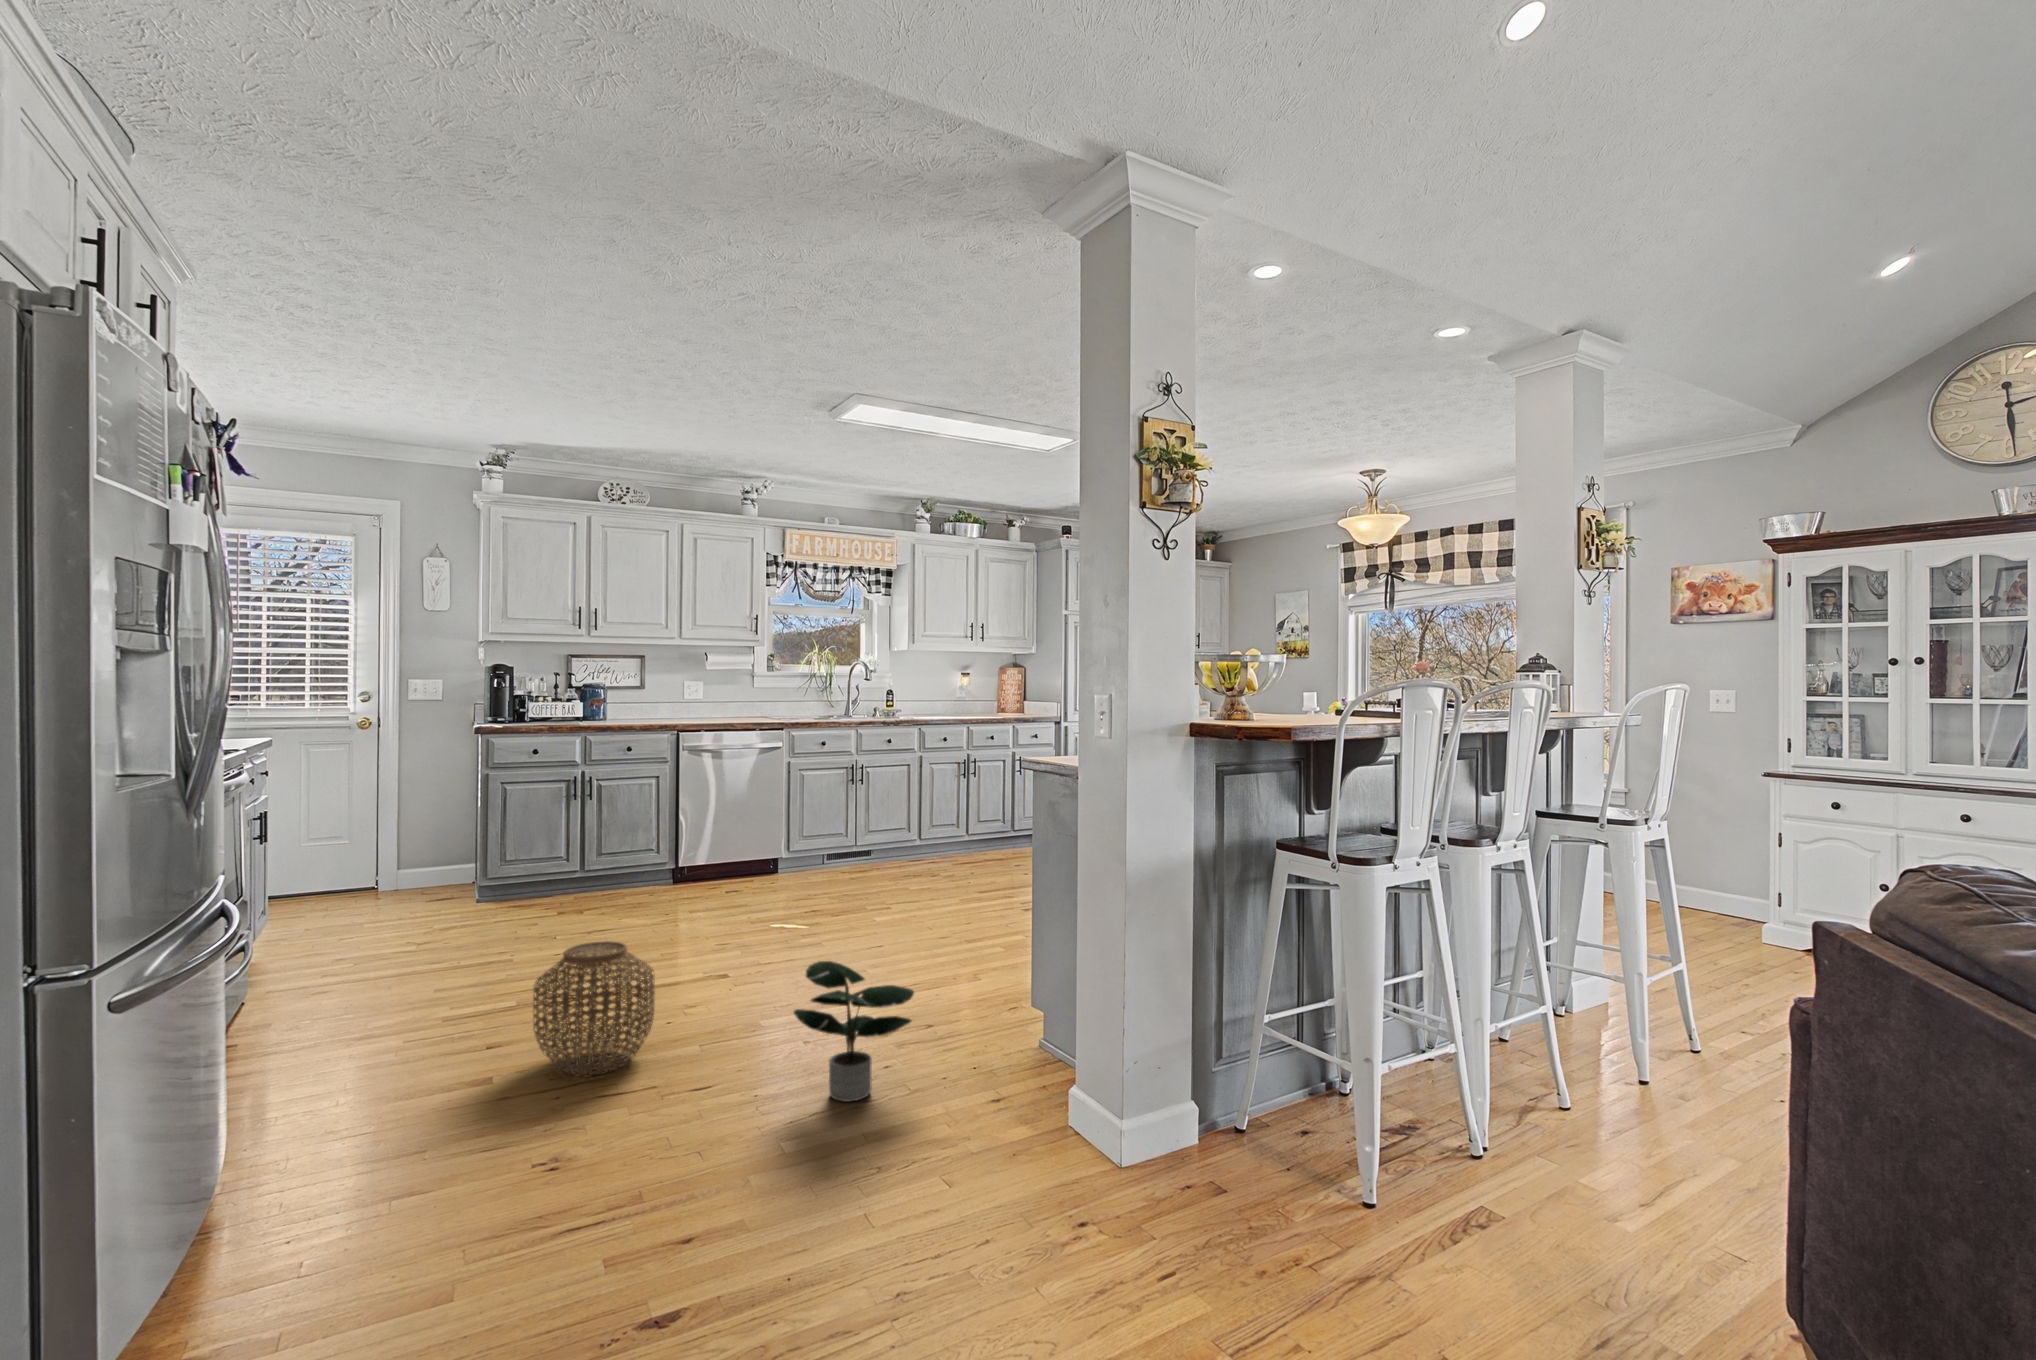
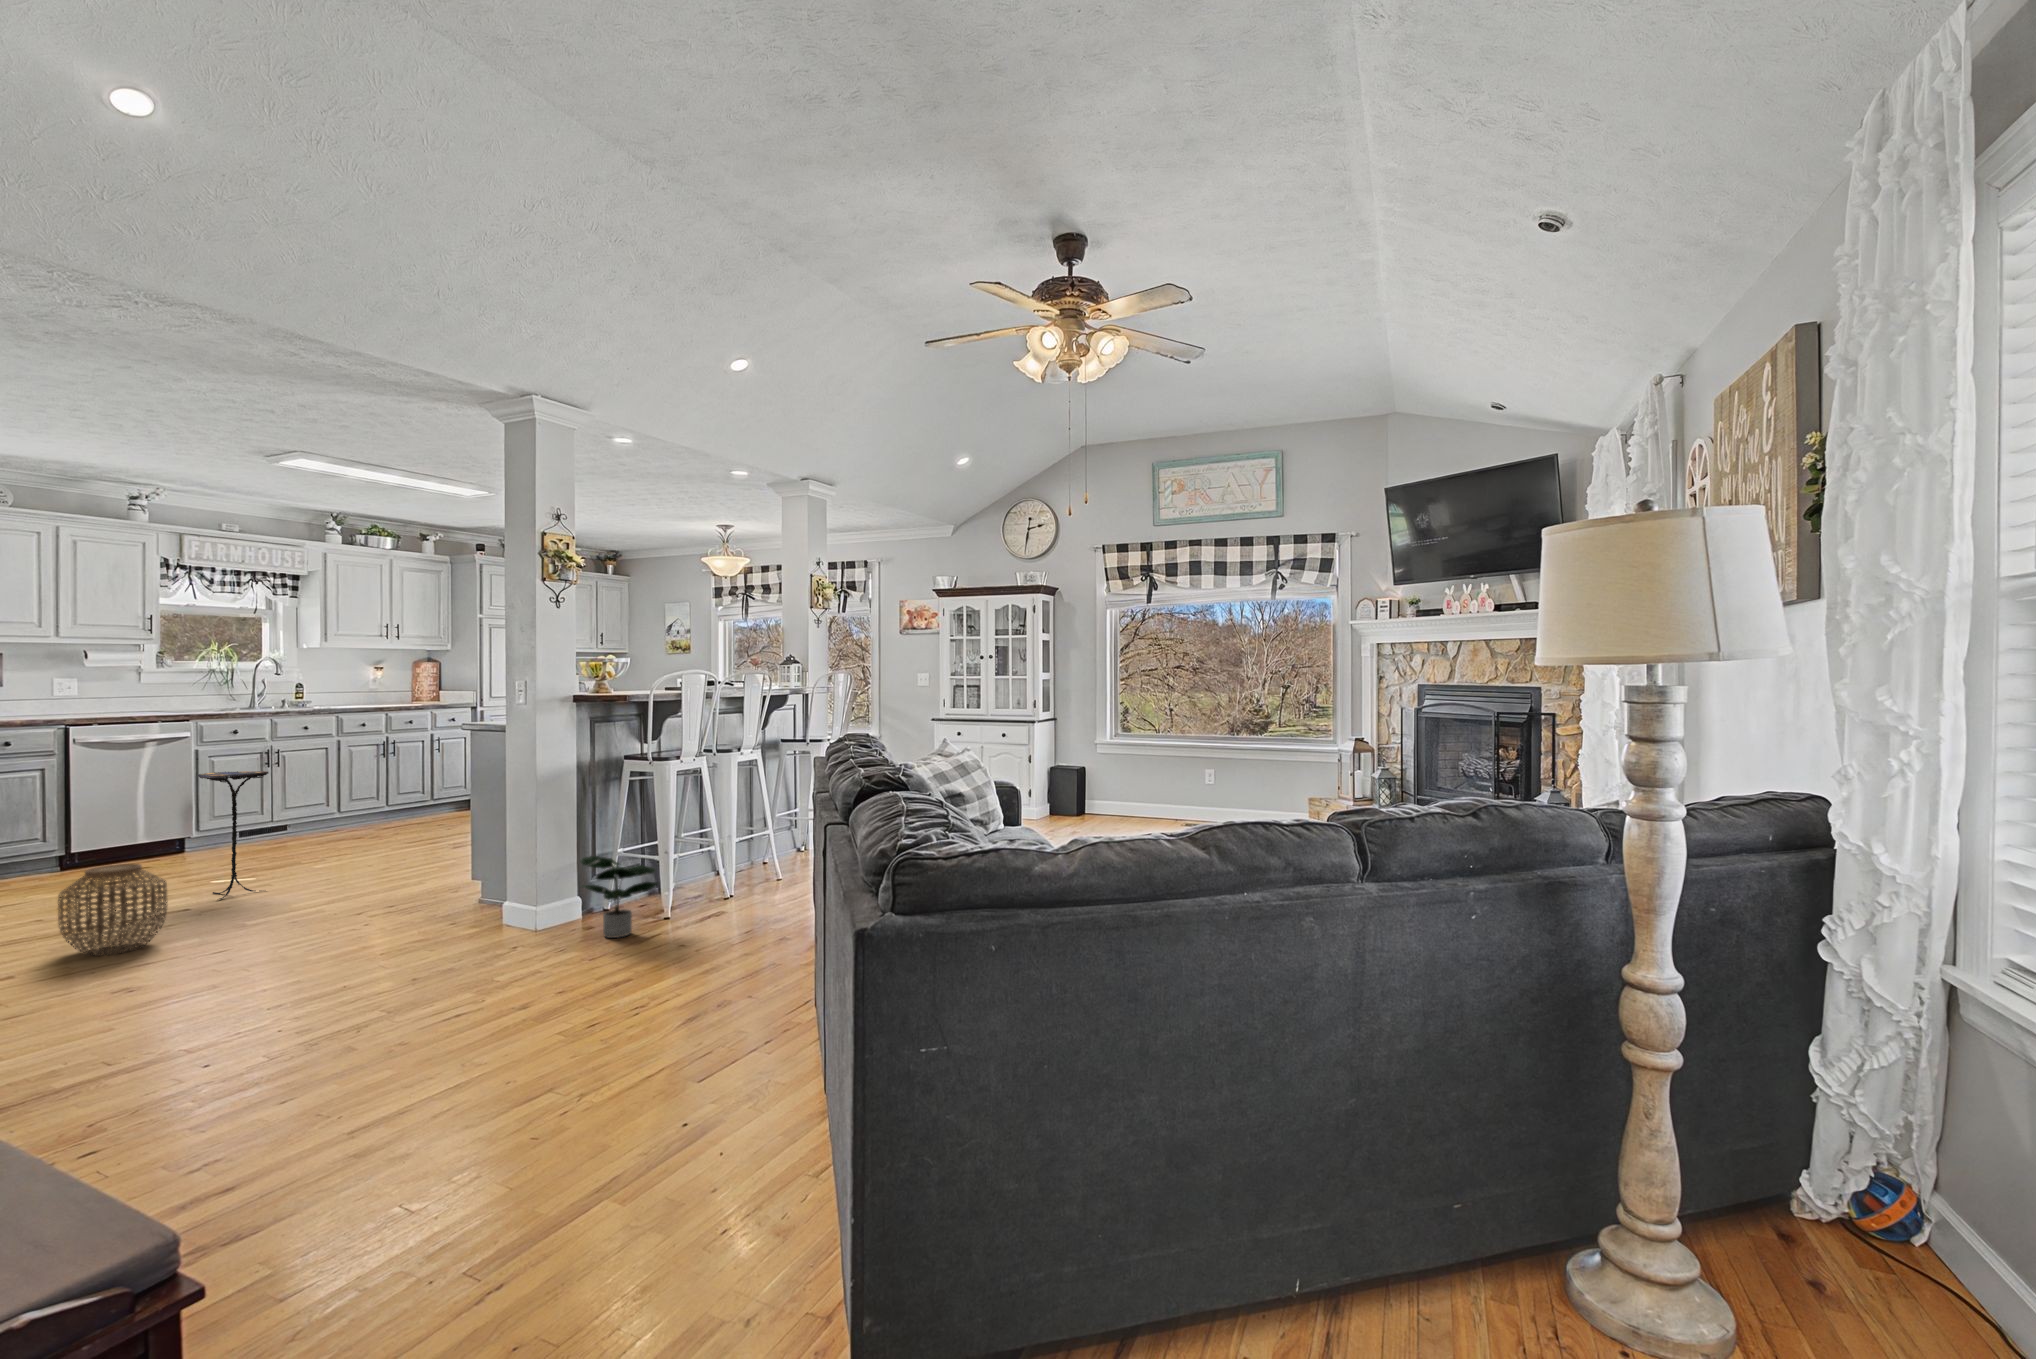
side table: none [738,803,812,973] -> present [198,771,268,899]
potted plant: present [794,961,914,1102] -> present [580,856,659,938]

